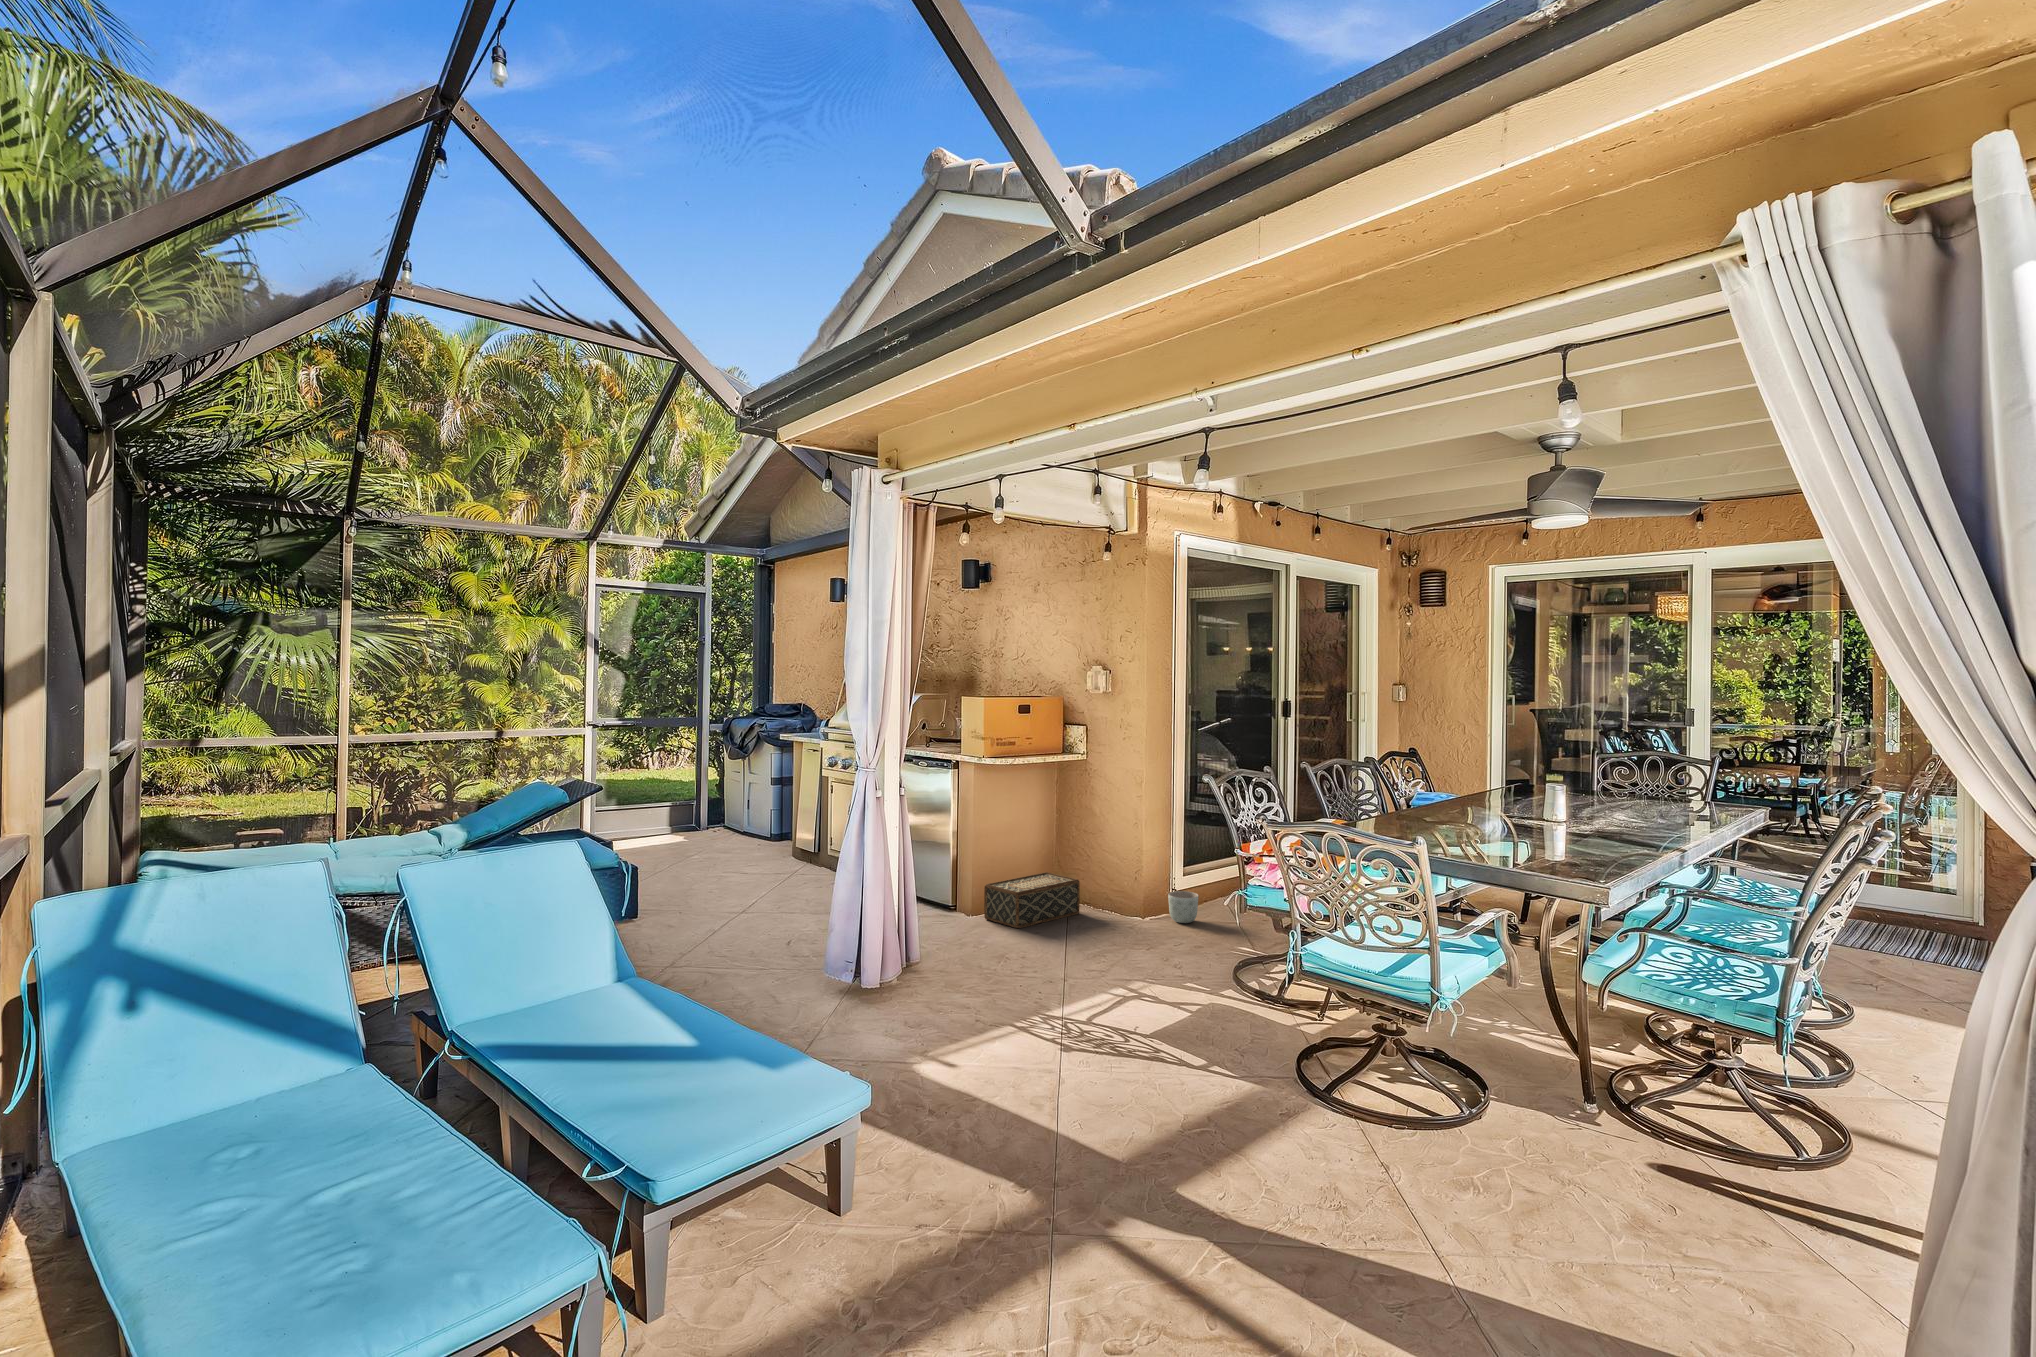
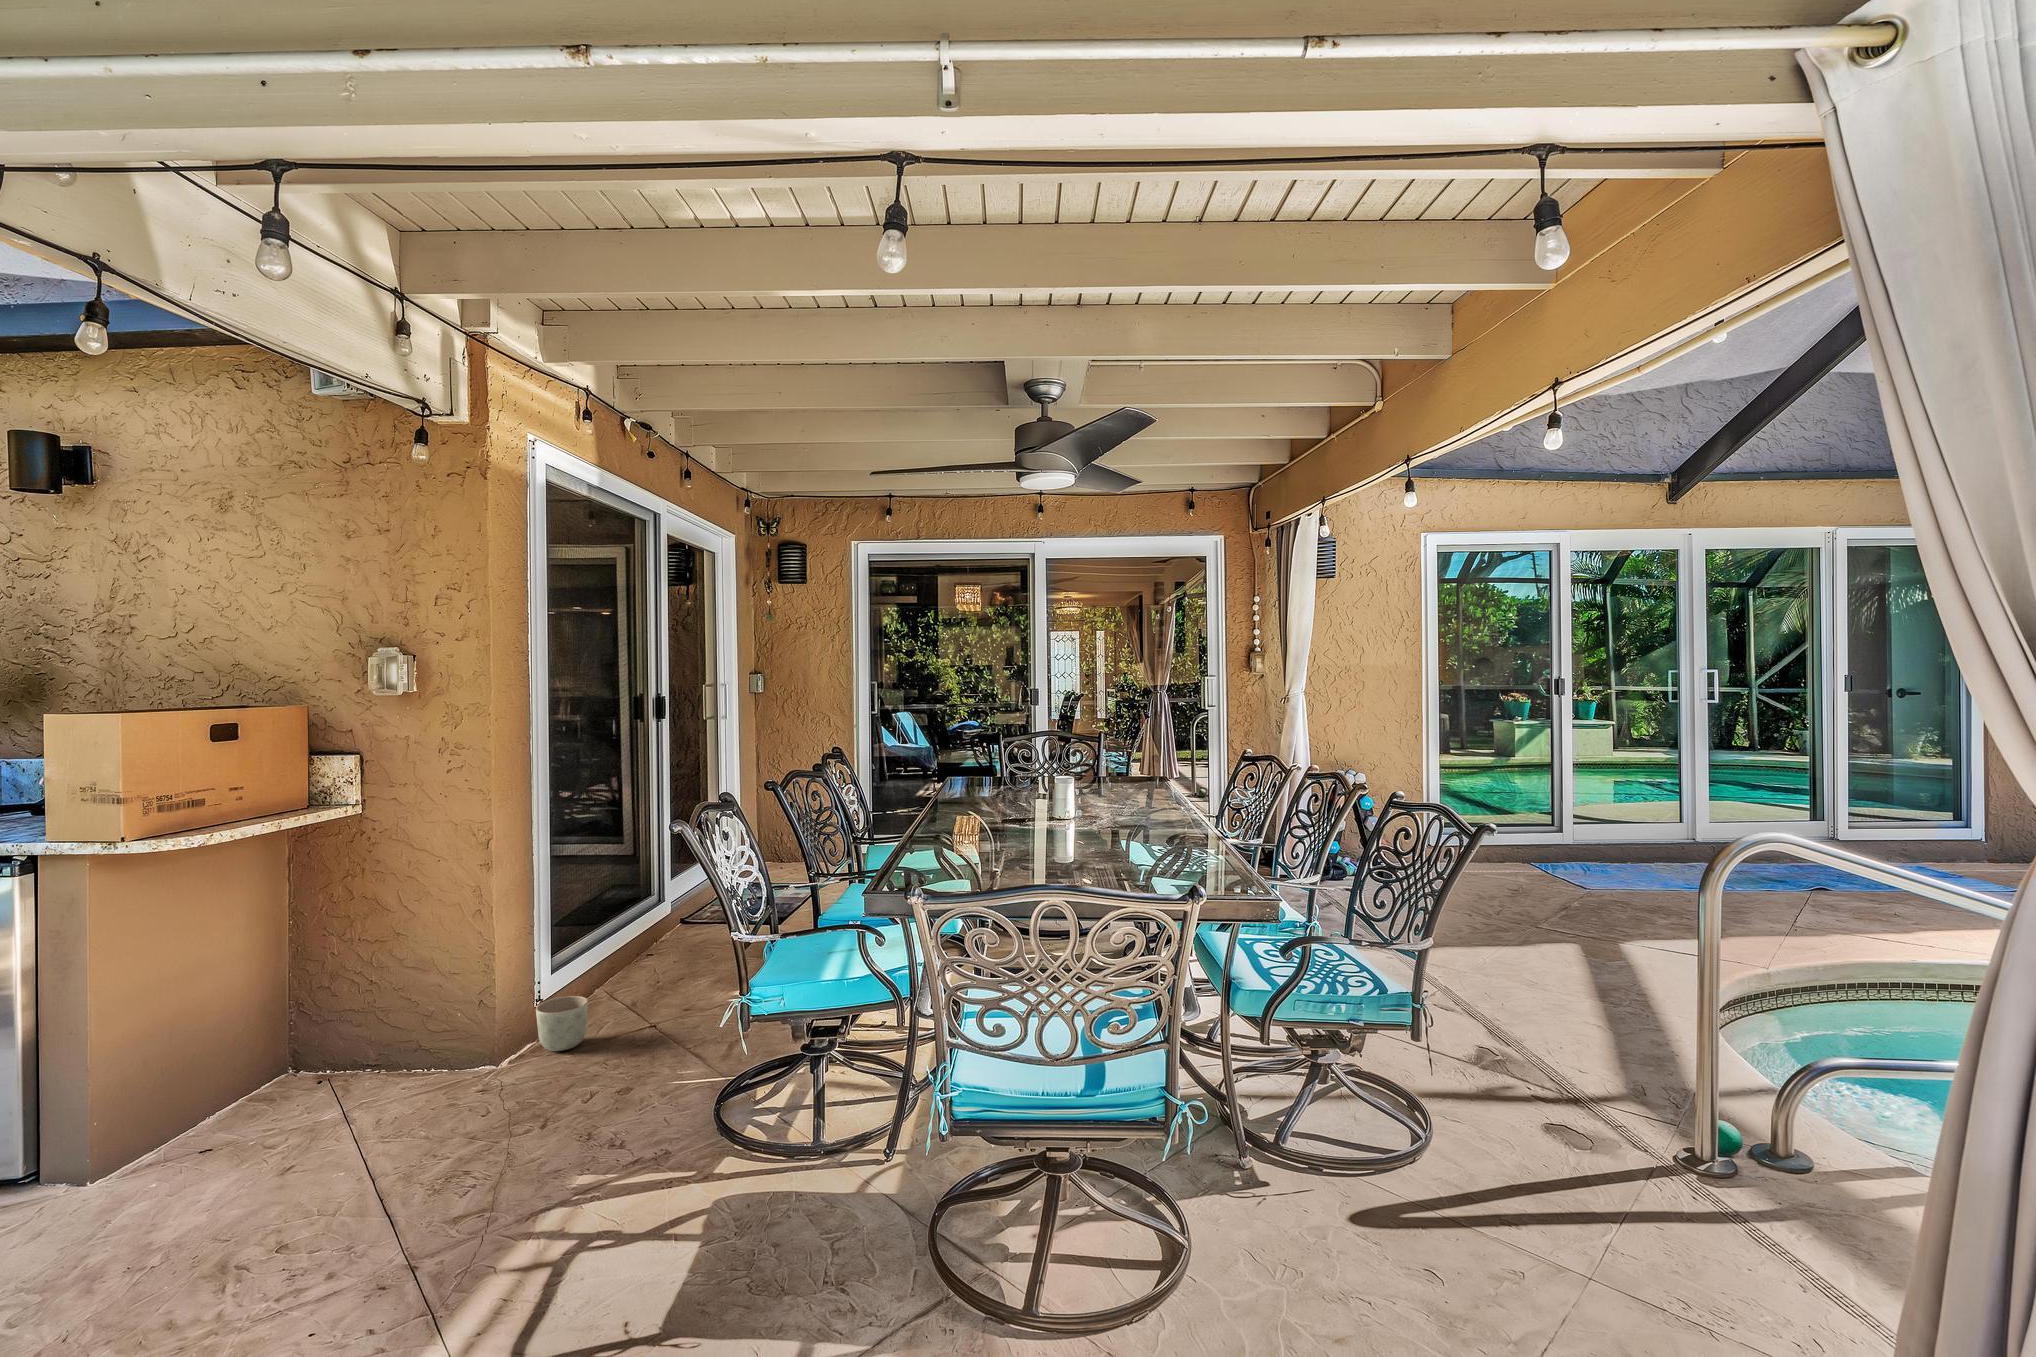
woven basket: present [984,872,1080,928] -> none [127,1027,359,1169]

